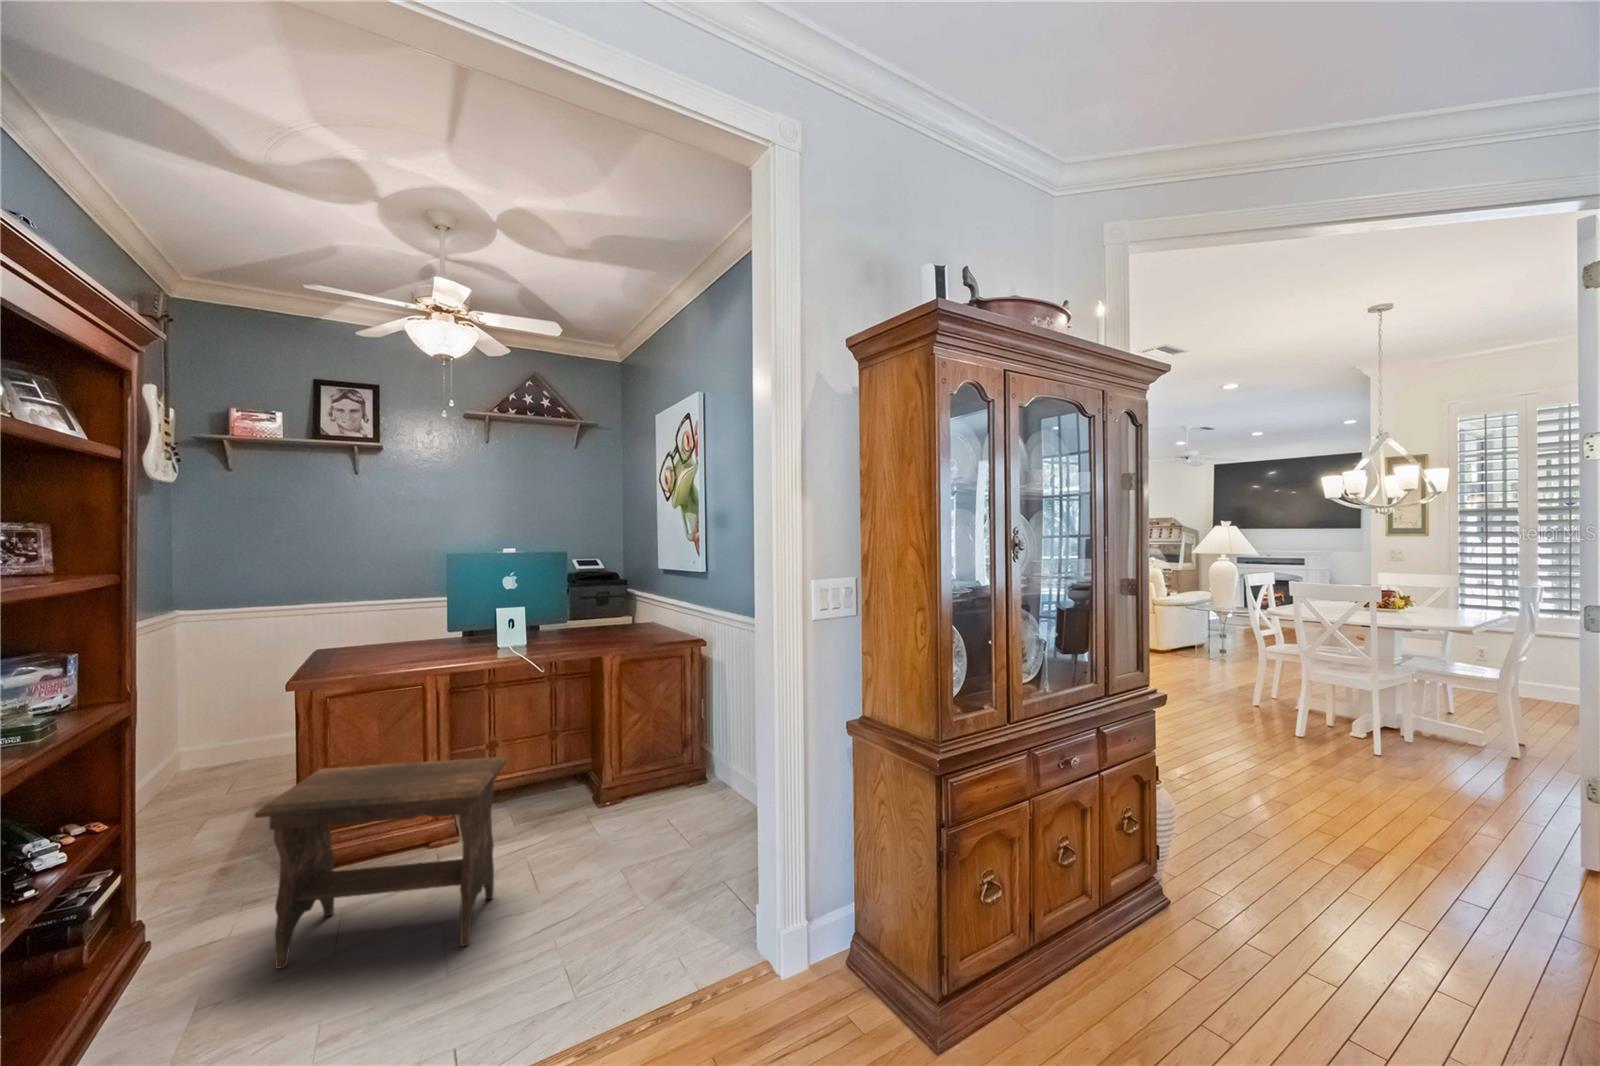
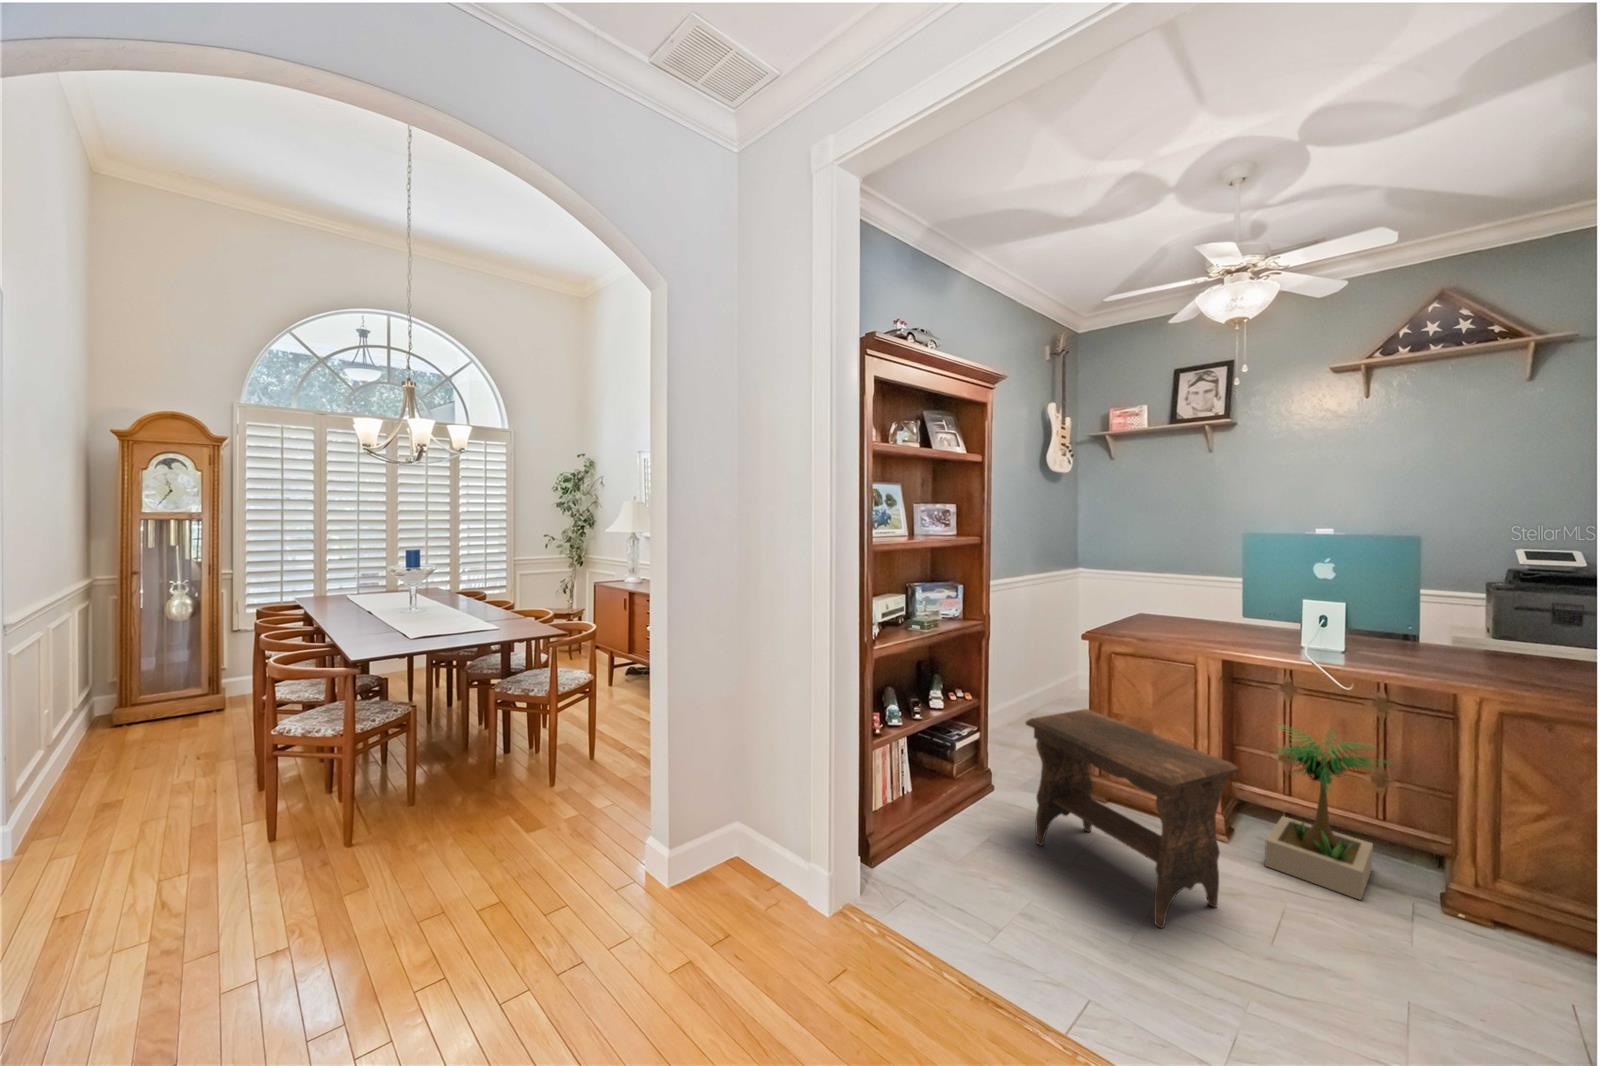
potted plant: none [491,704,582,844] -> present [1265,724,1392,900]

